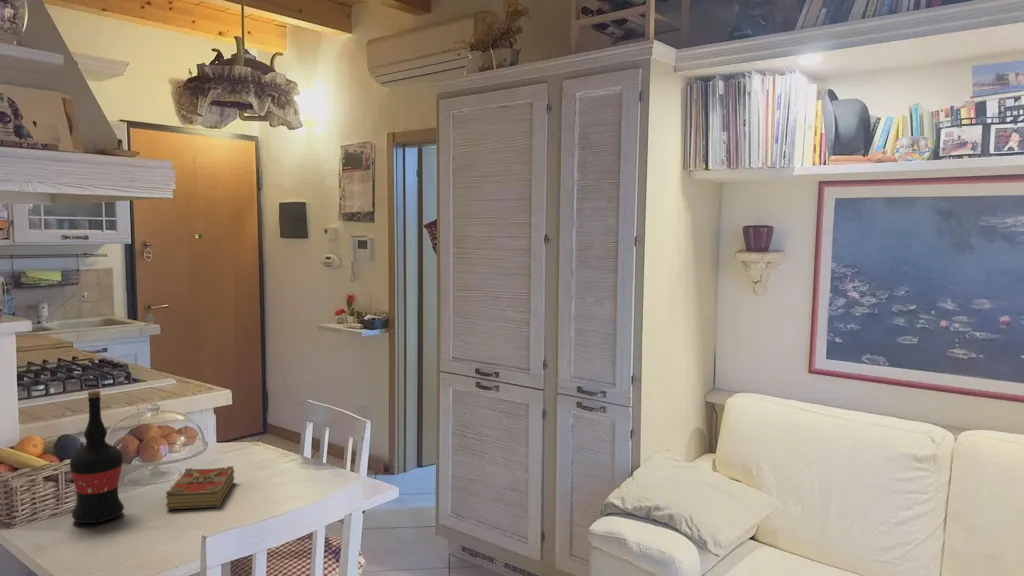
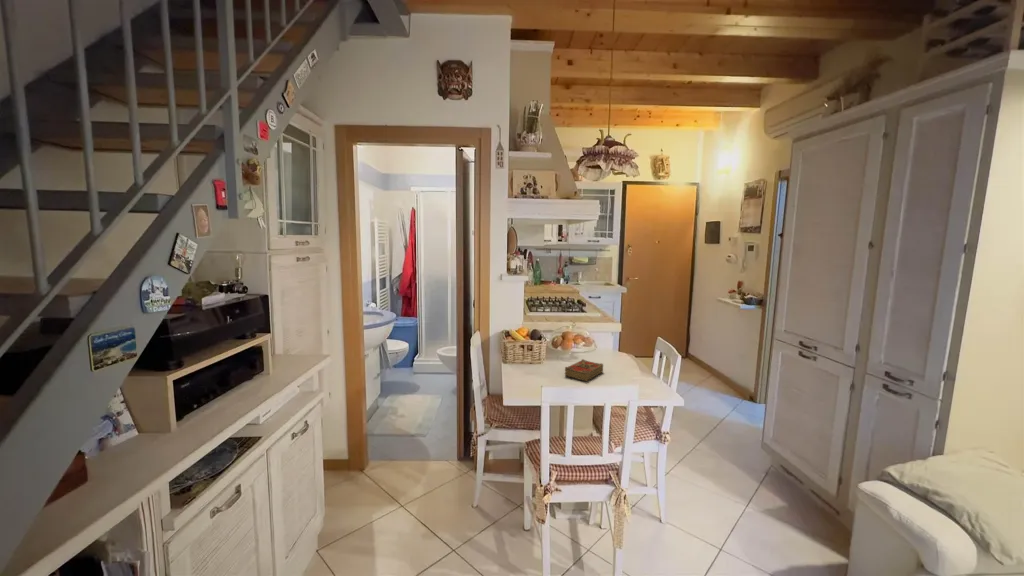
wine bottle: present [70,390,124,523] -> none [528,313,550,373]

